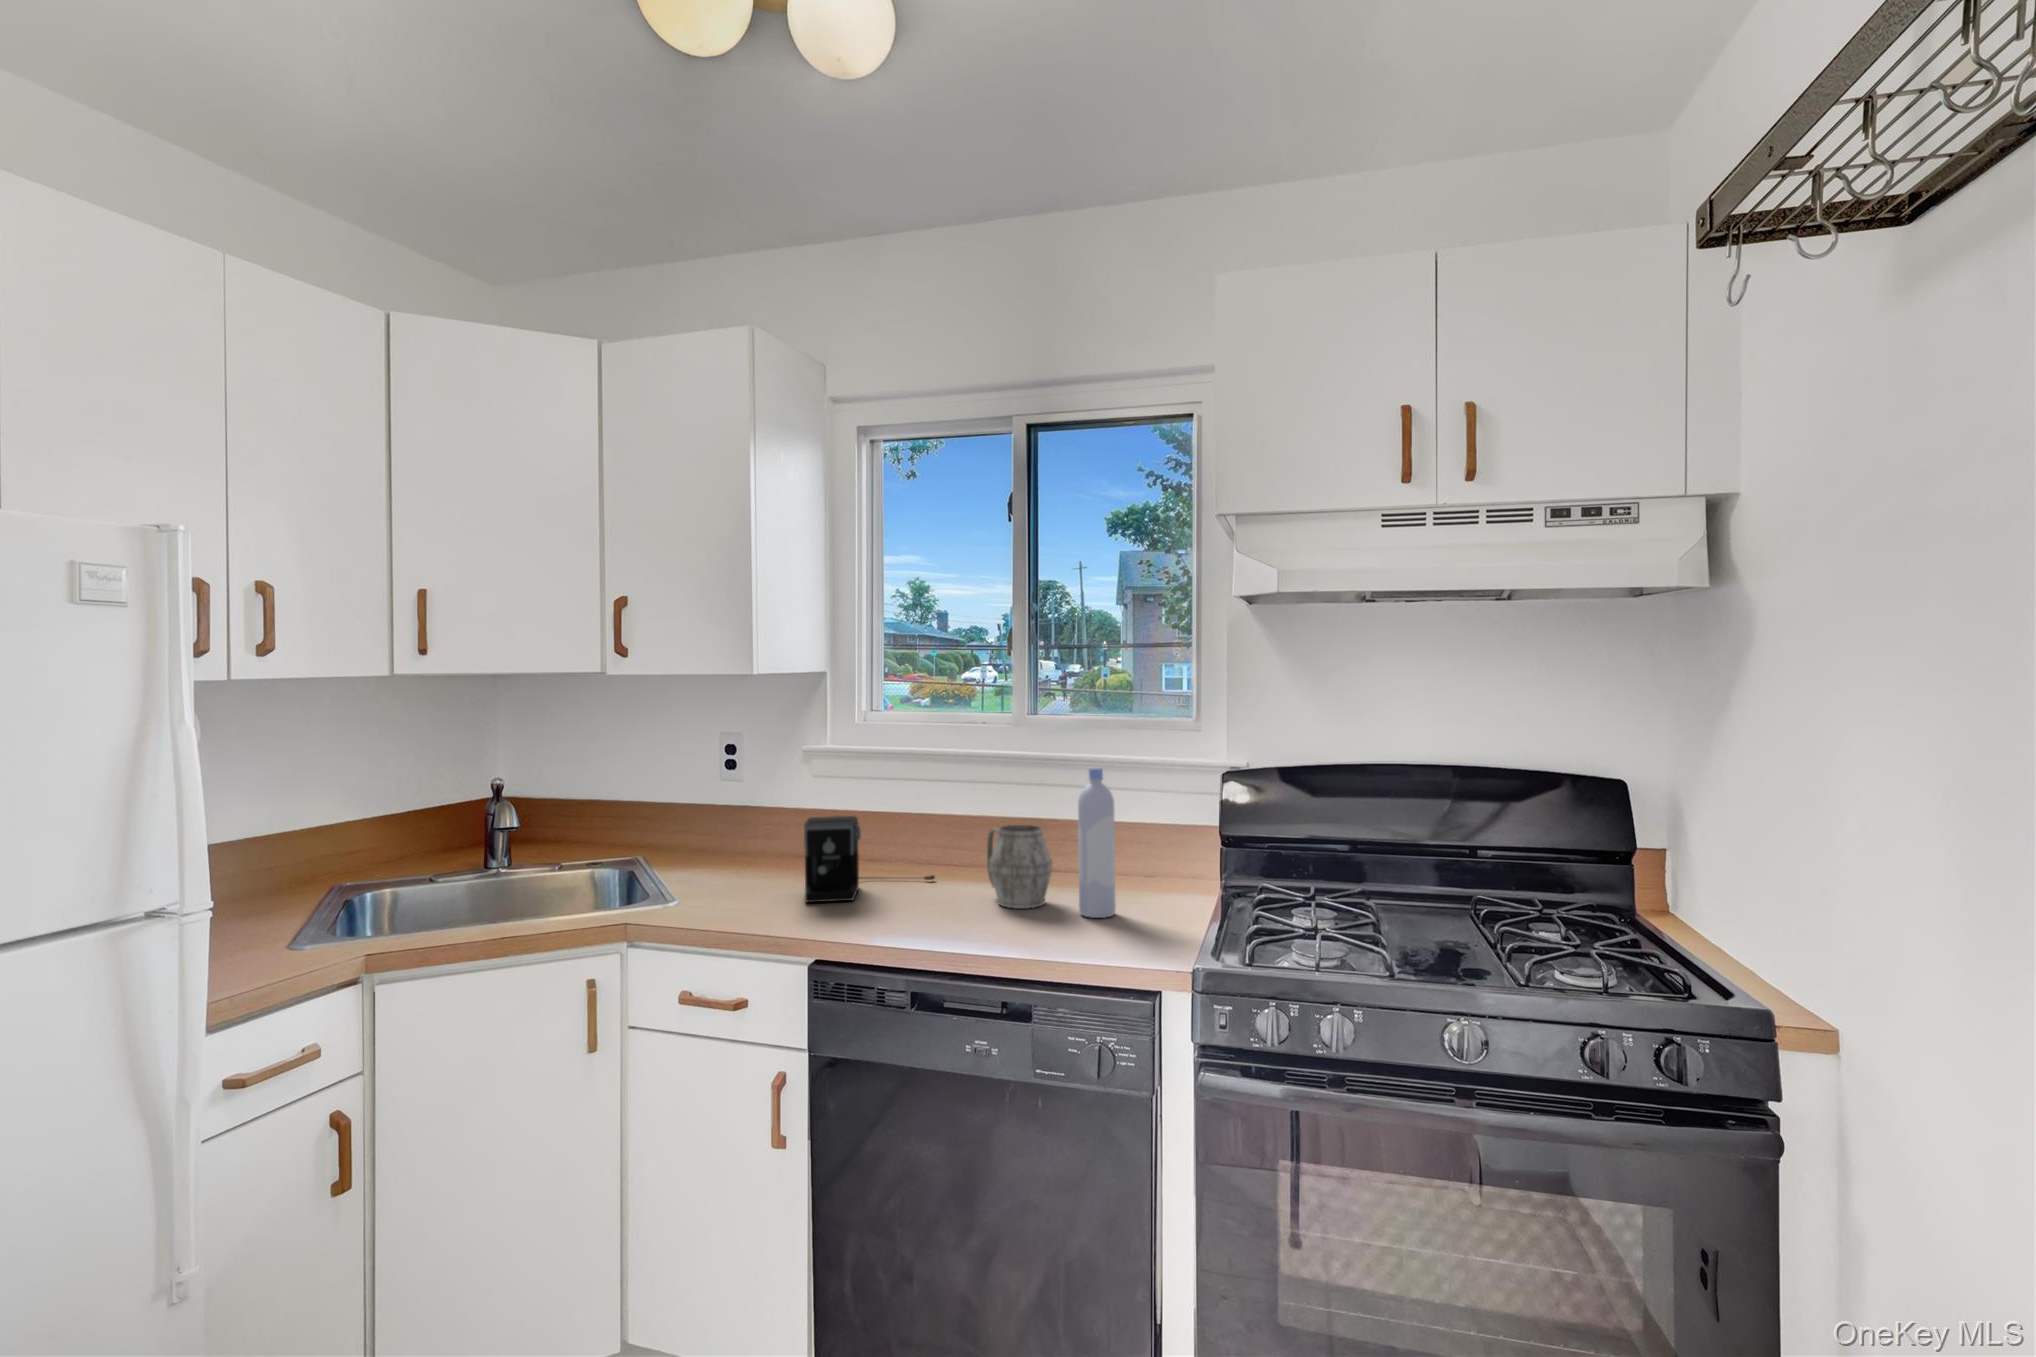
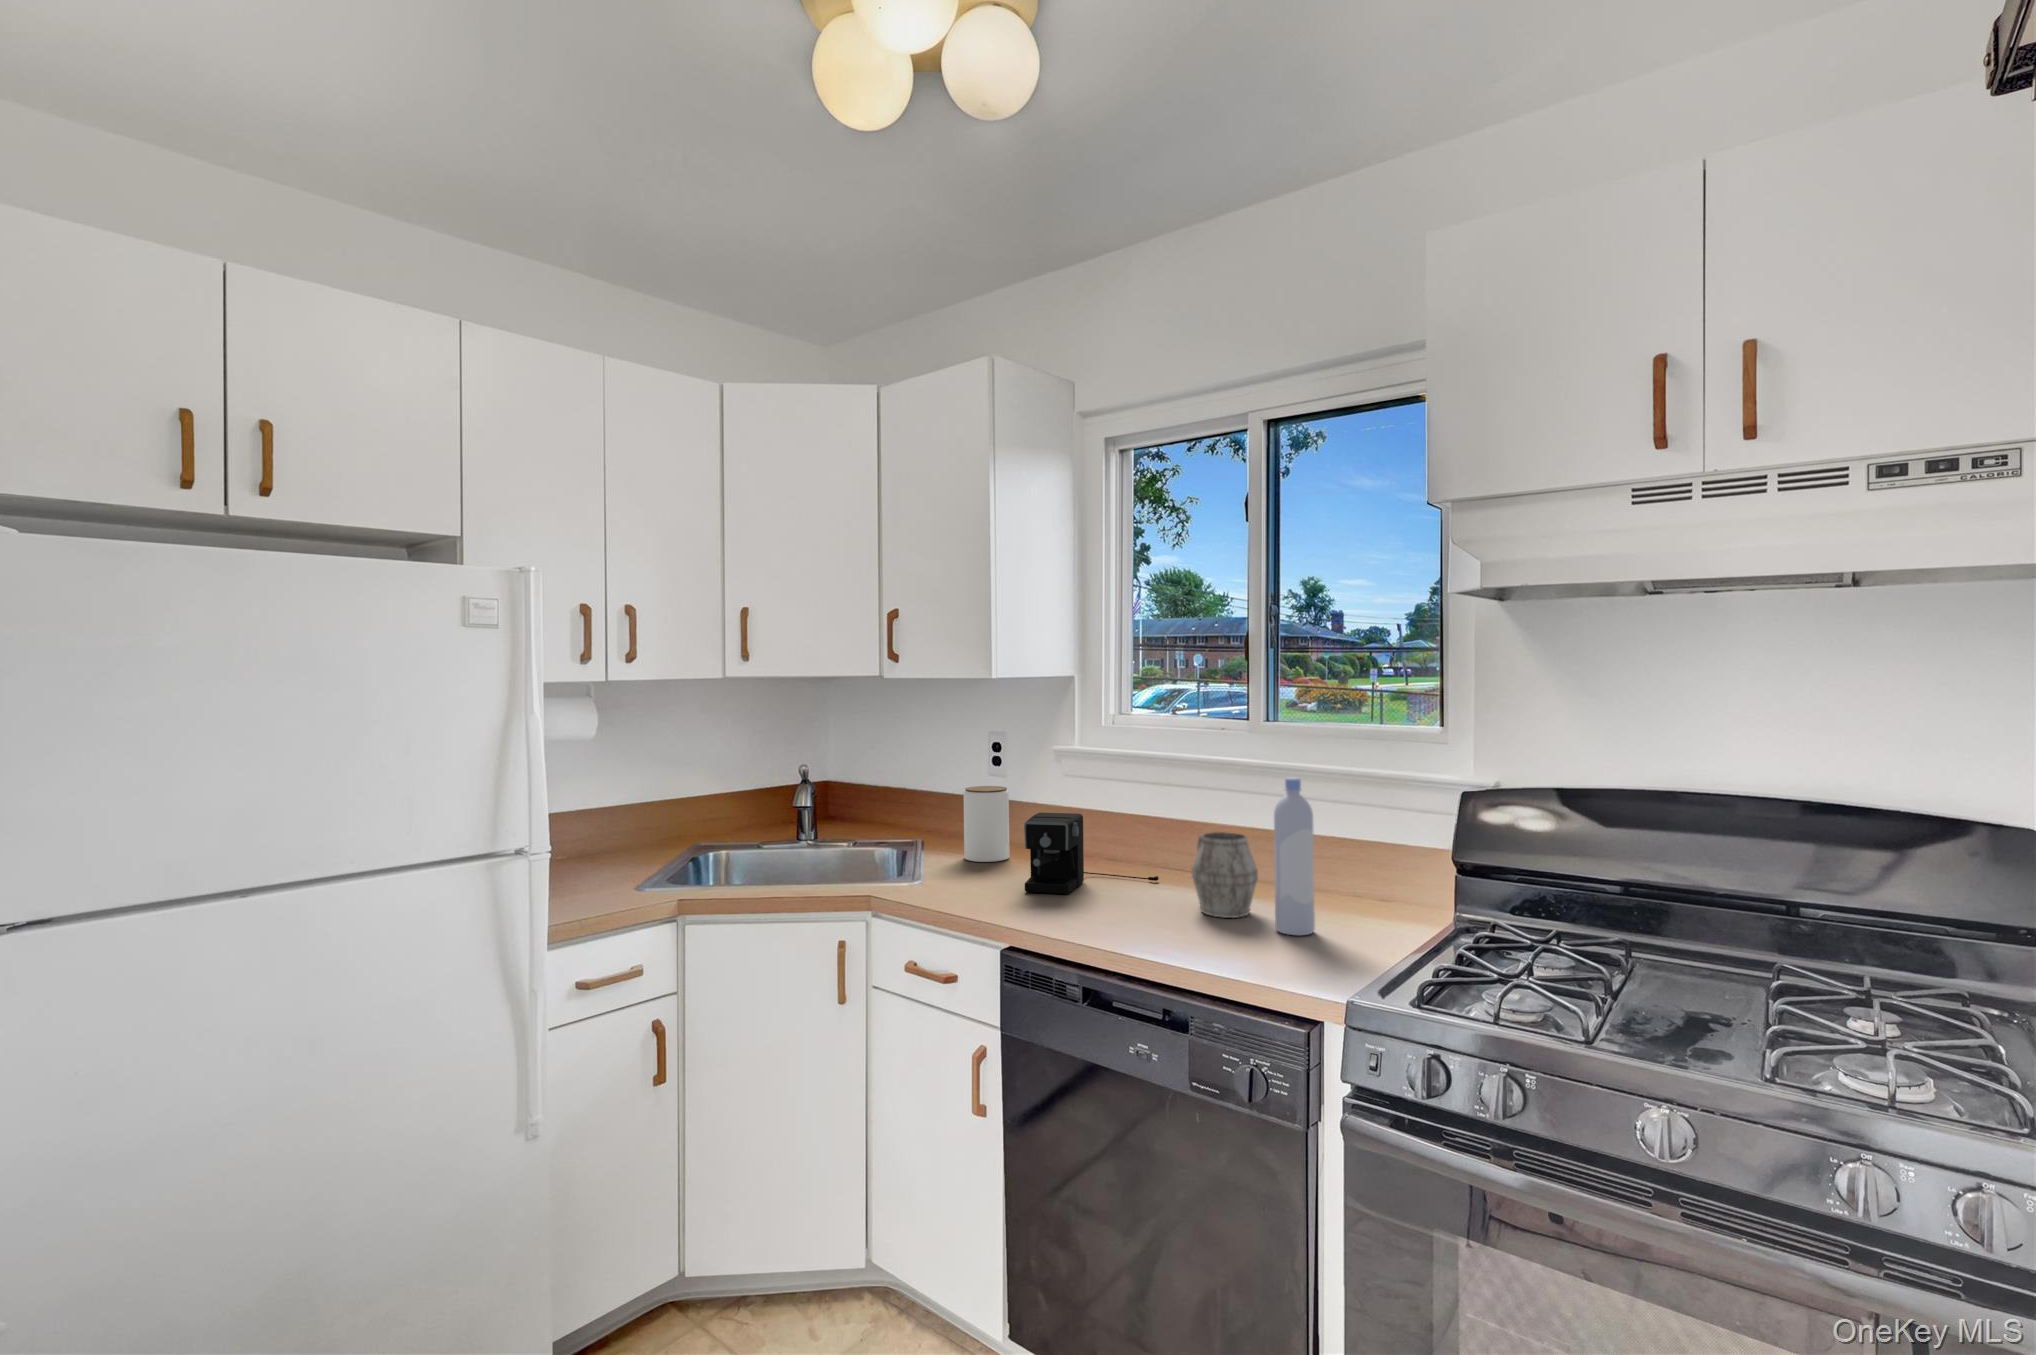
jar: none [706,793,759,876] -> present [964,786,1009,862]

